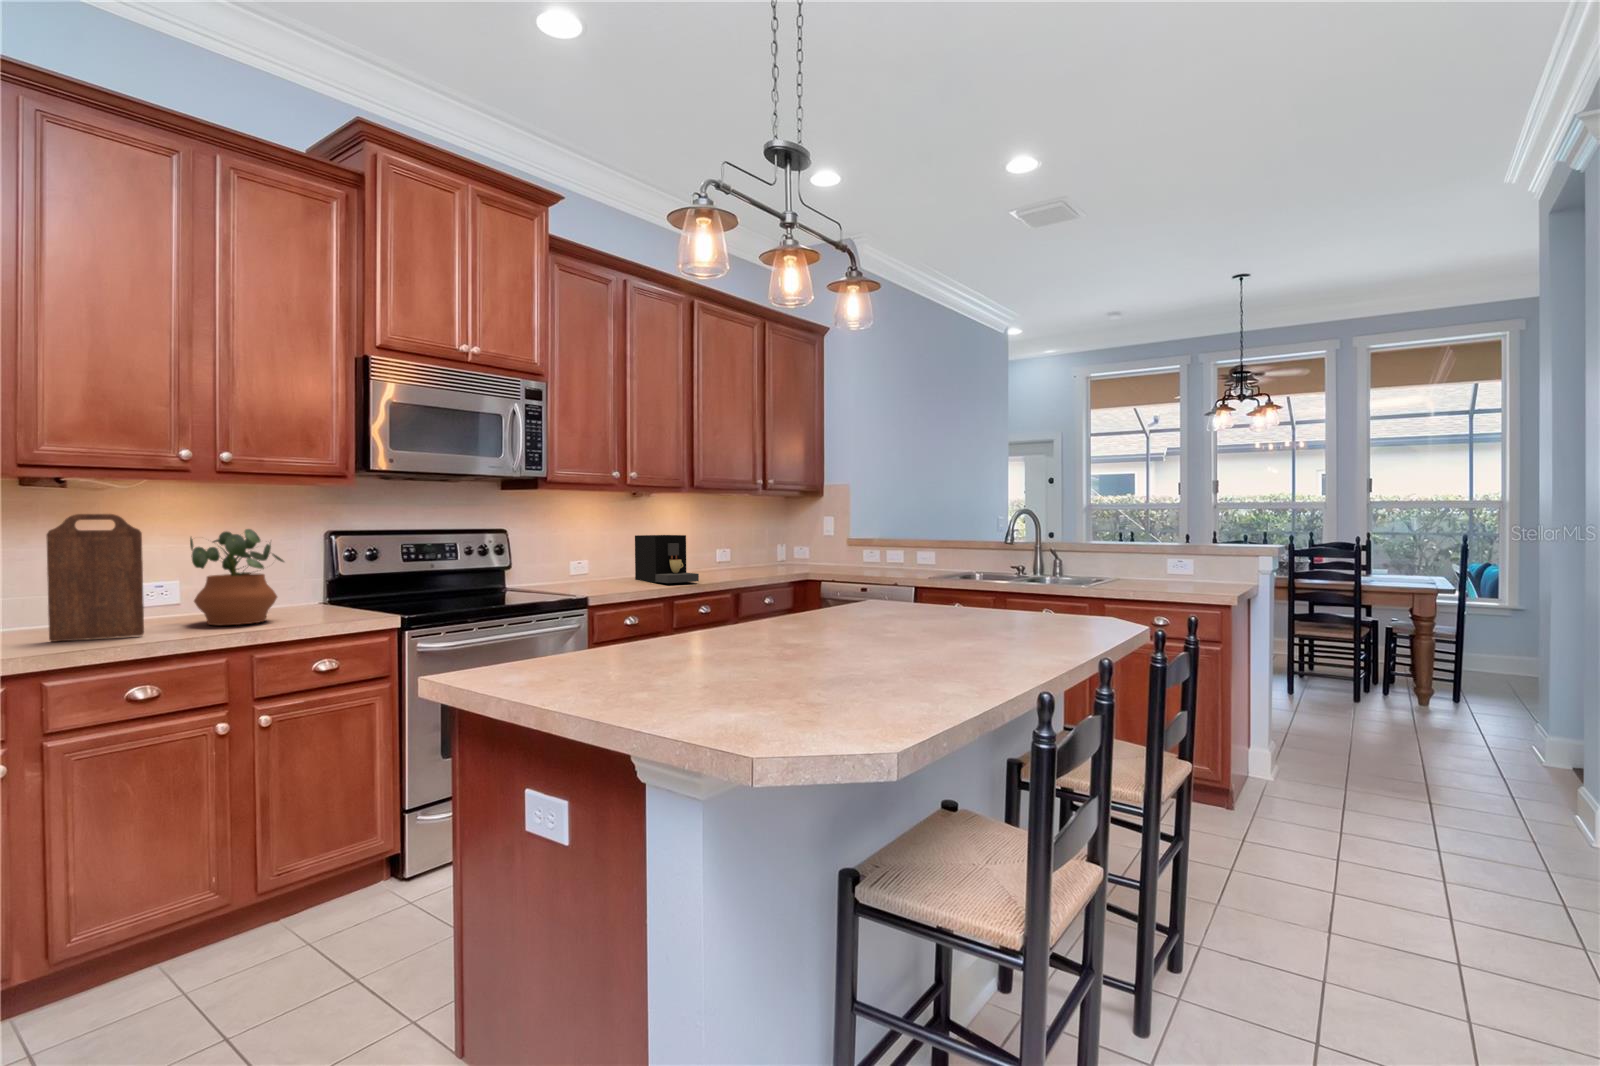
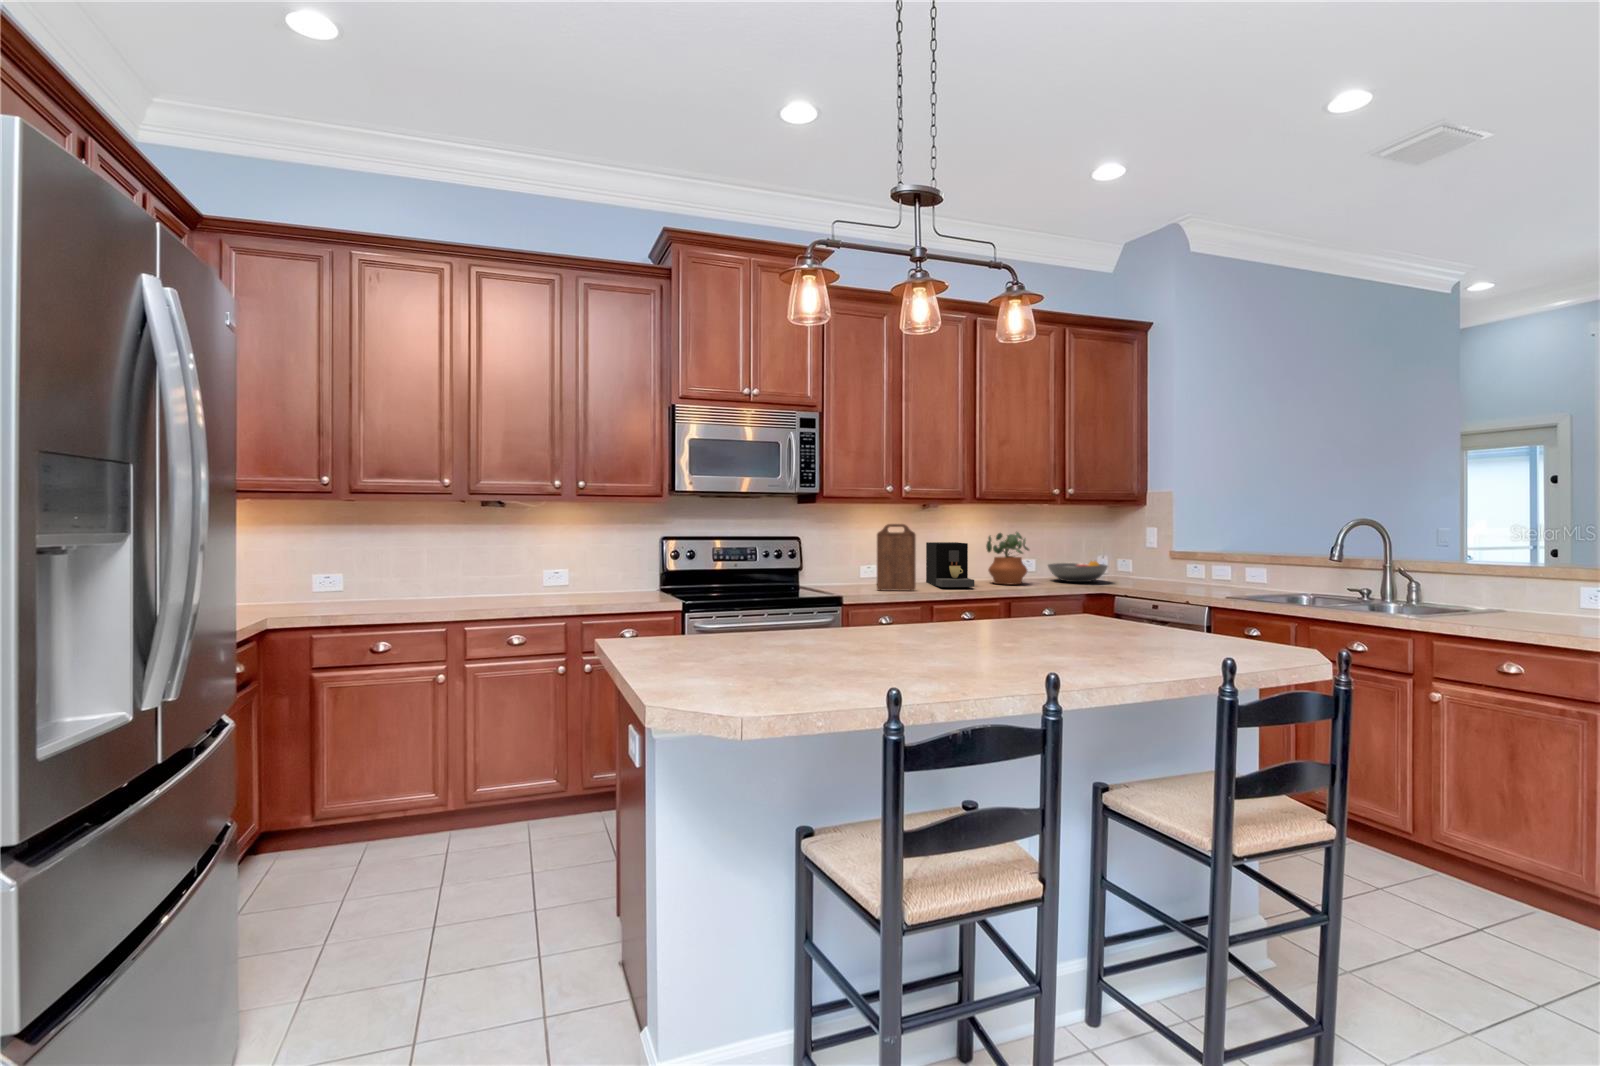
cutting board: present [46,514,144,642] -> present [877,524,916,590]
potted plant: present [190,529,284,625] -> present [986,532,1029,585]
fruit bowl: none [745,550,802,573] -> present [1048,561,1108,582]

